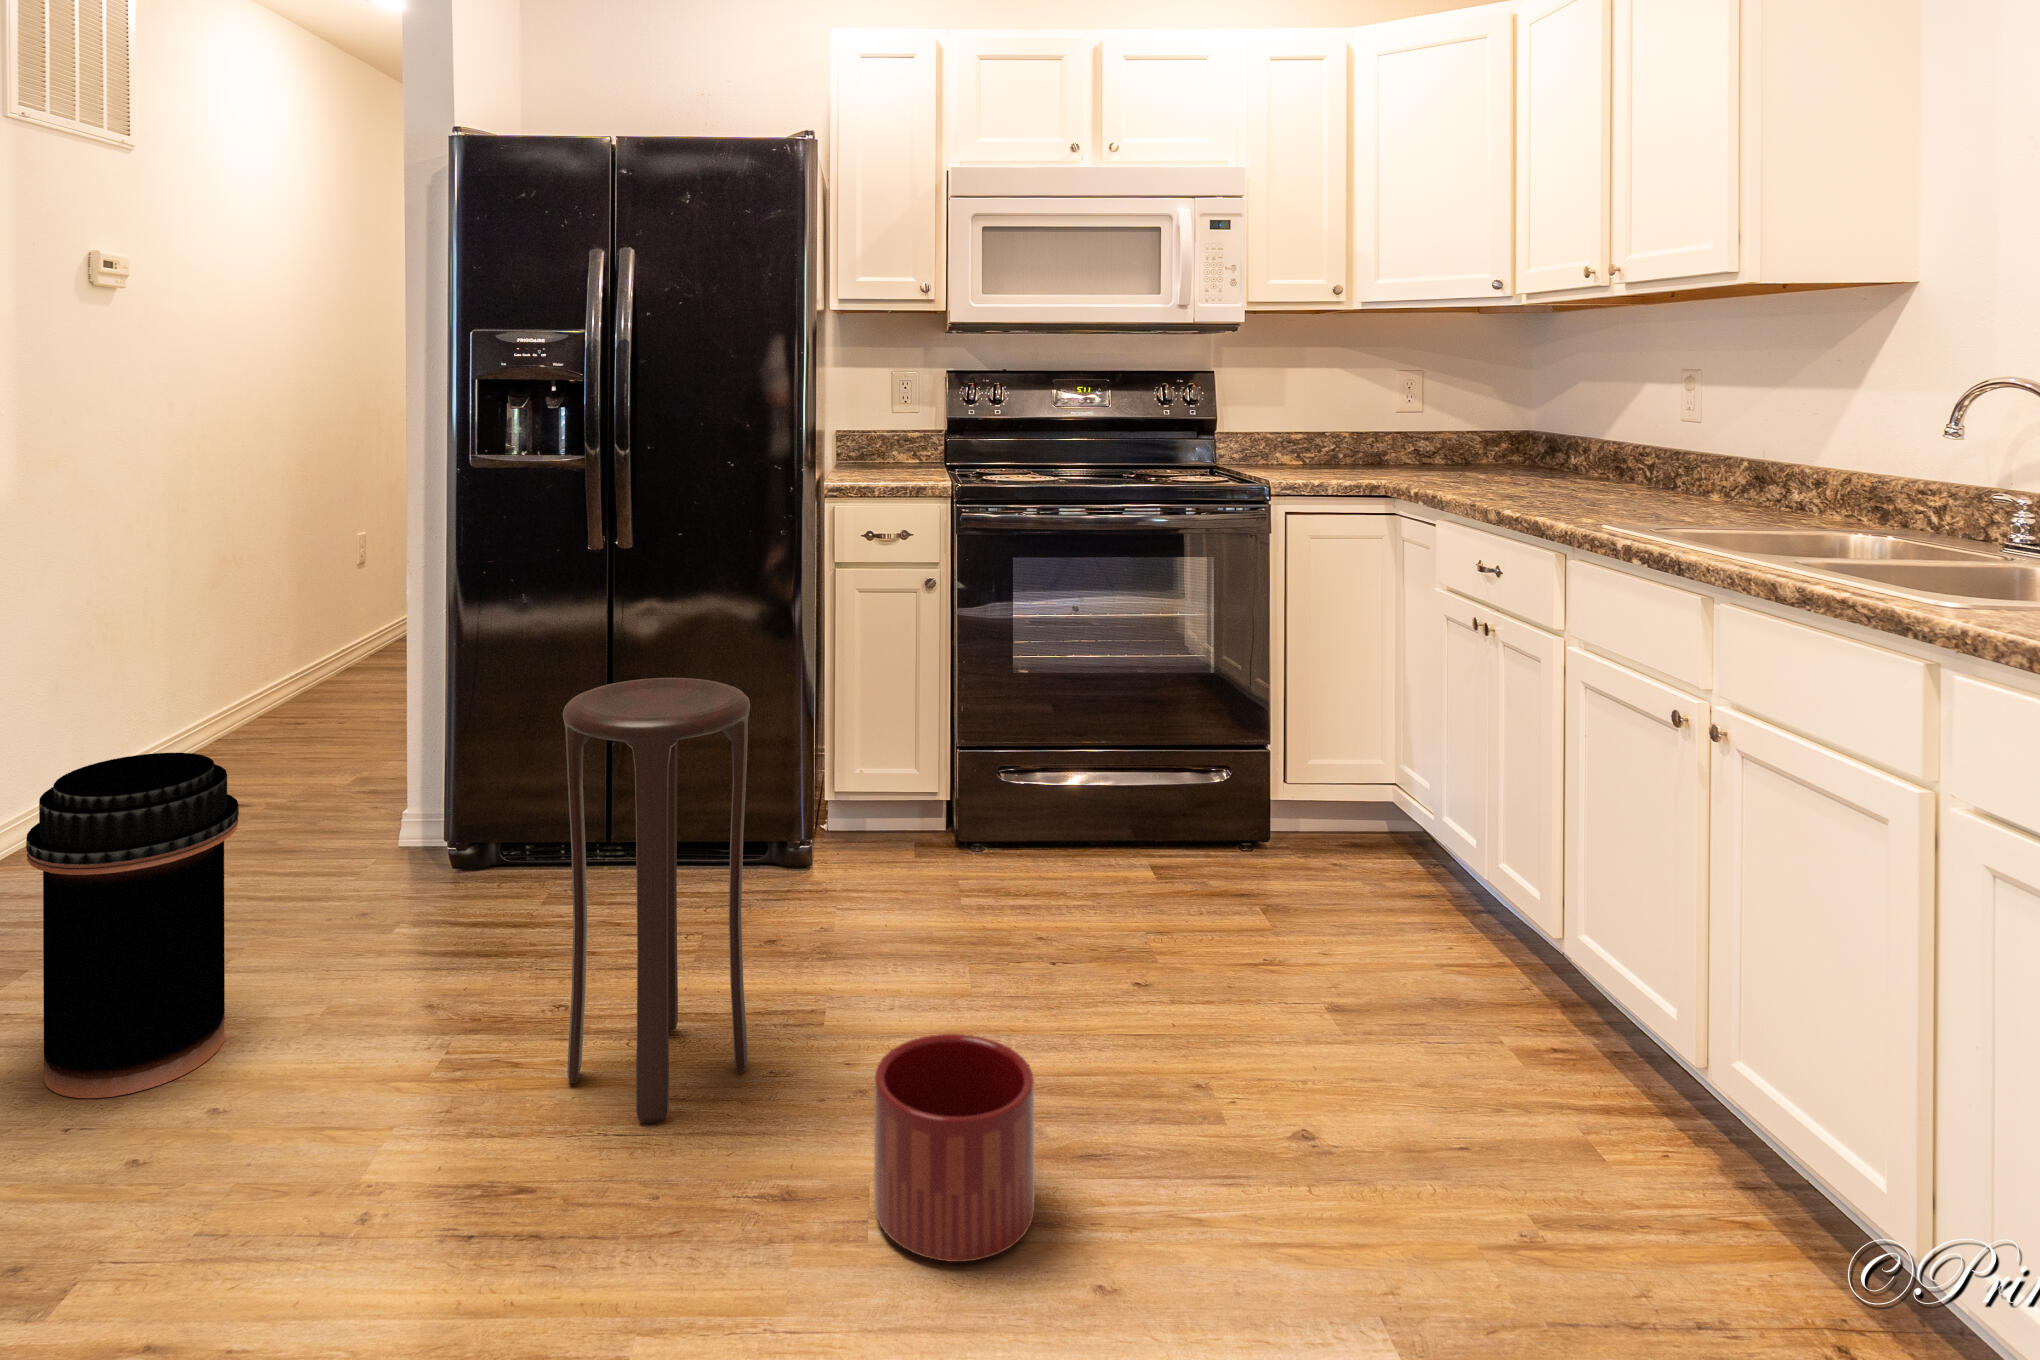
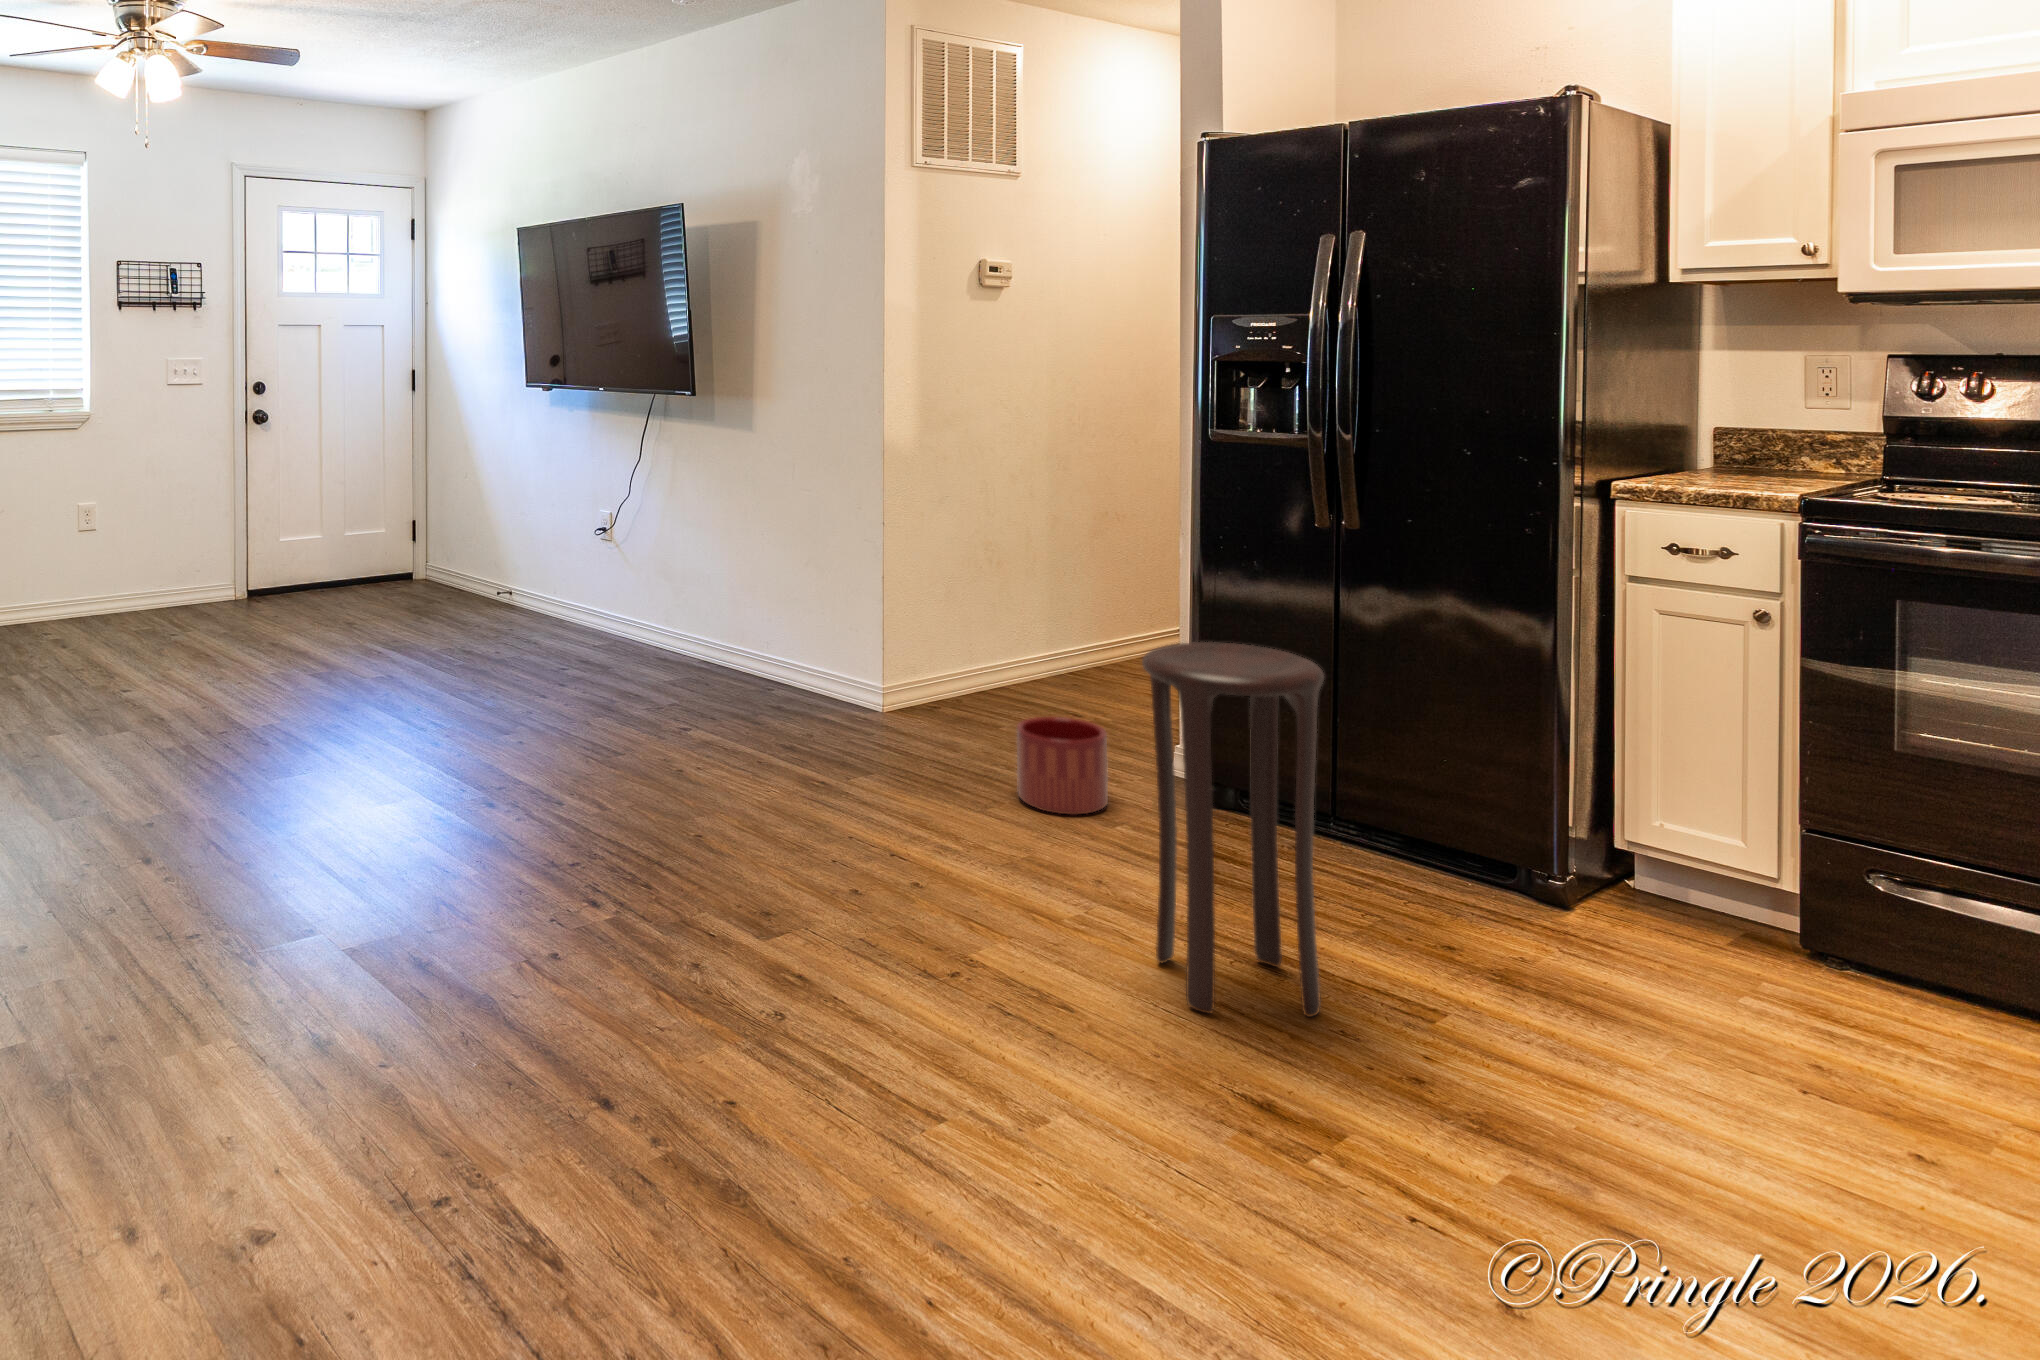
trash can: present [26,753,239,1098] -> none [835,631,965,855]
planter: present [874,1034,1035,1262] -> present [1017,717,1108,815]

